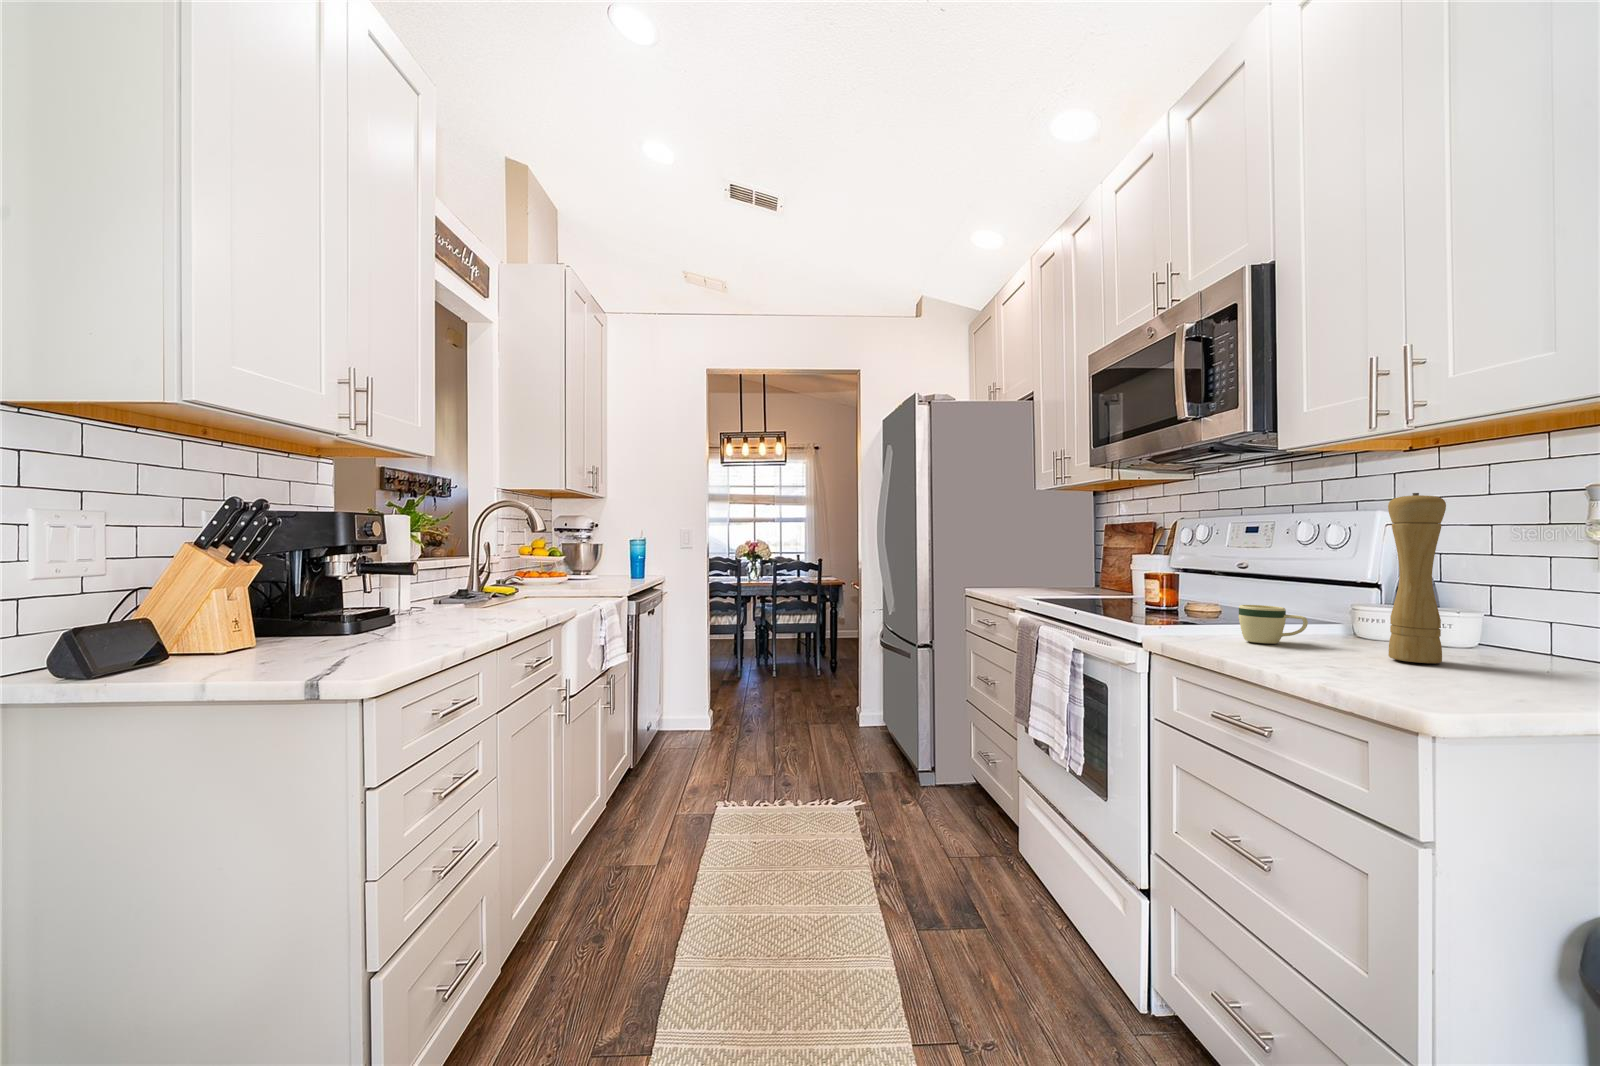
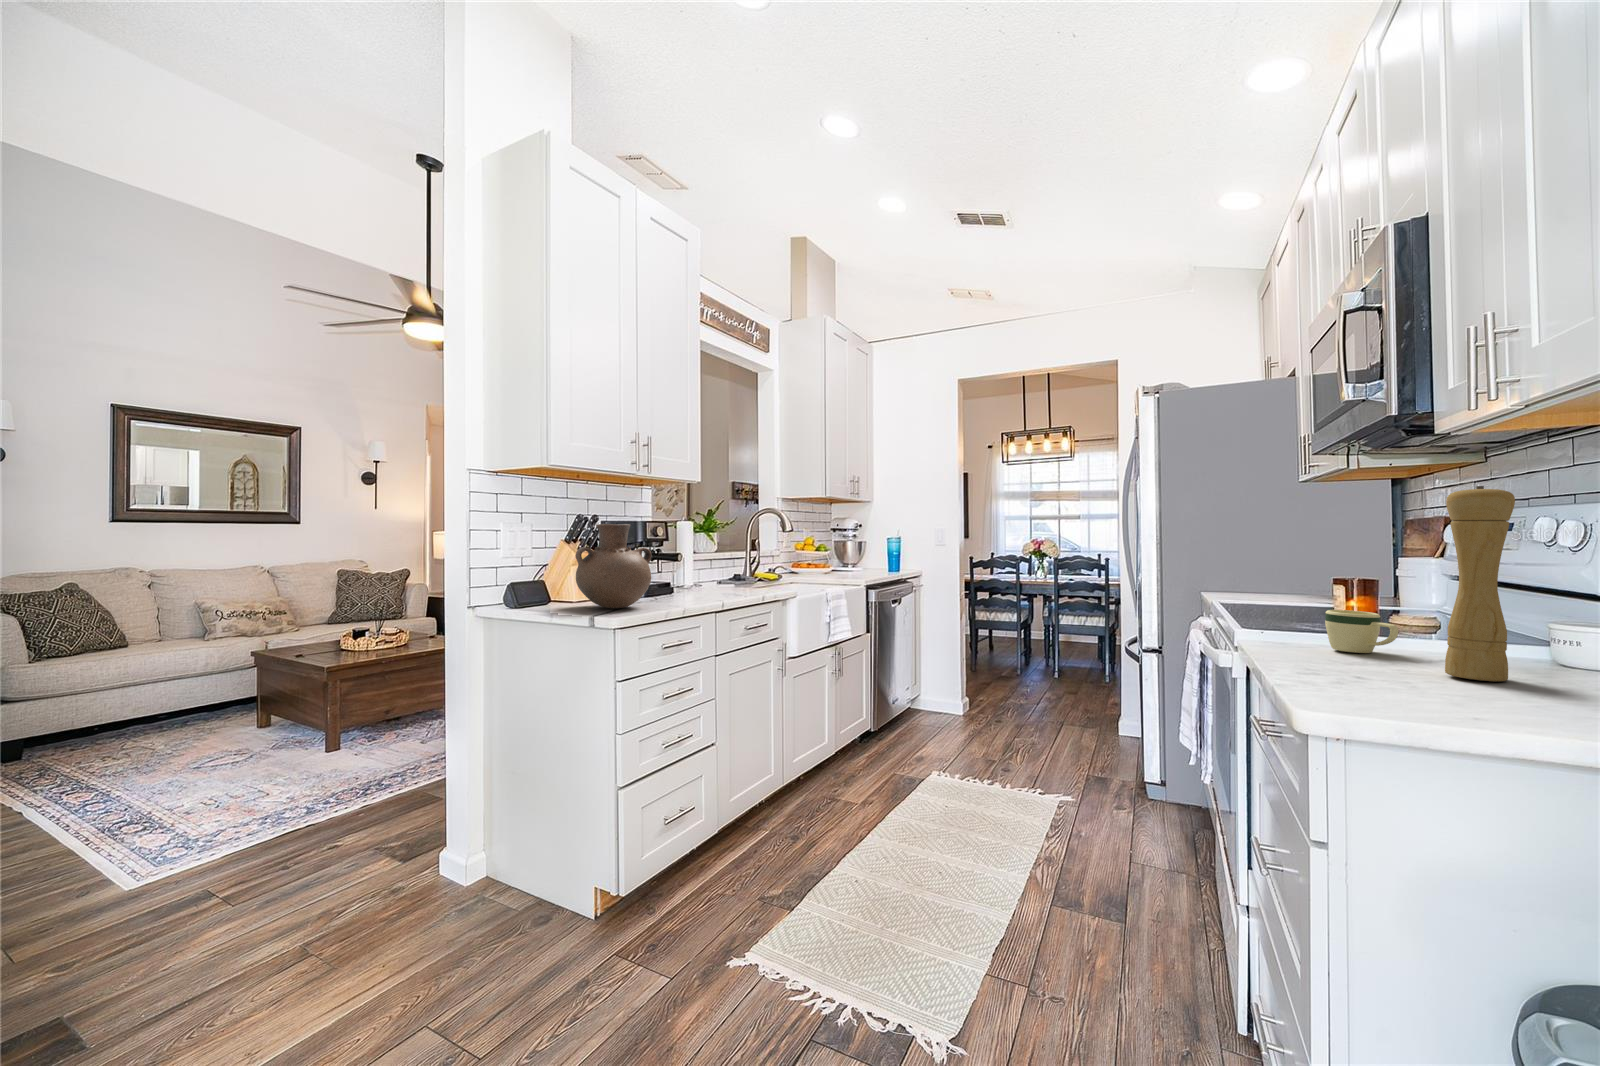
vase: none [262,517,407,655] -> present [575,524,651,608]

